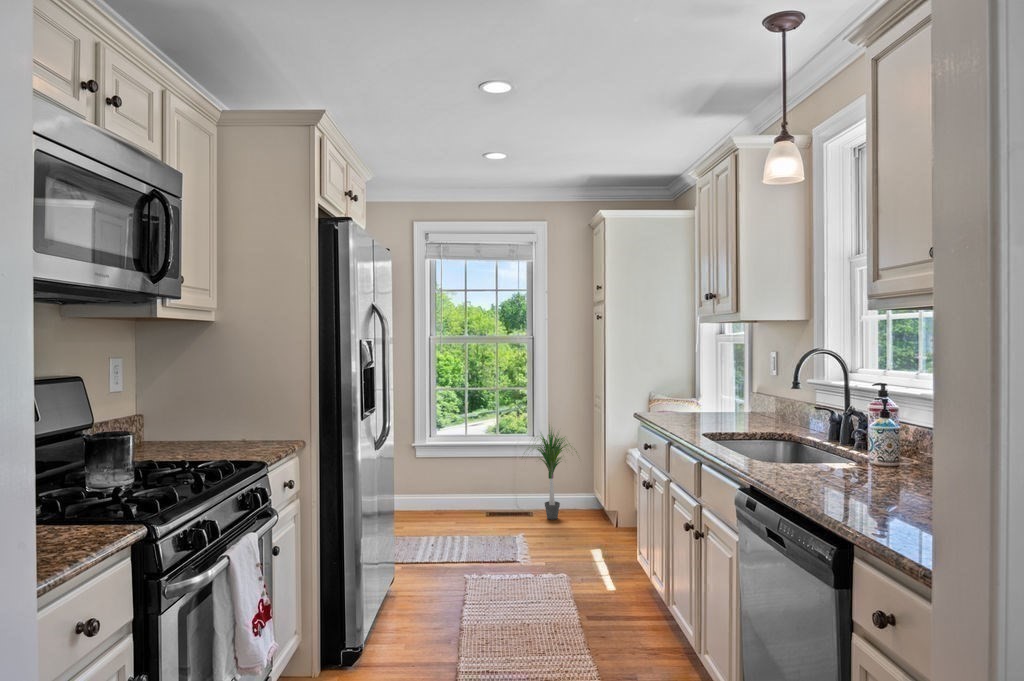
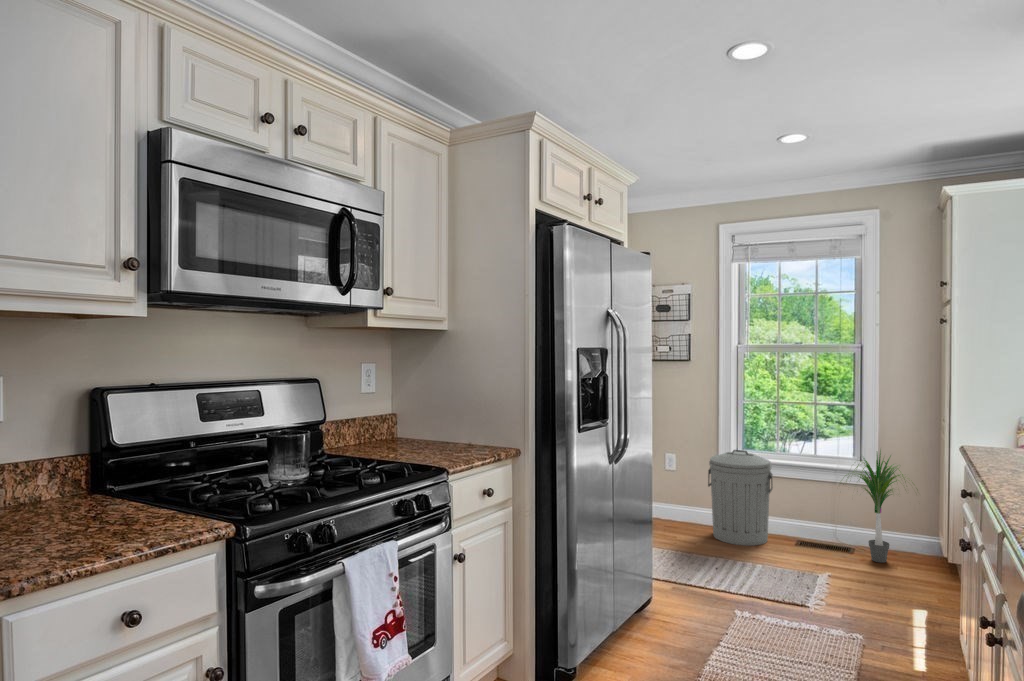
trash can: none [410,437,467,525] -> present [708,450,773,545]

